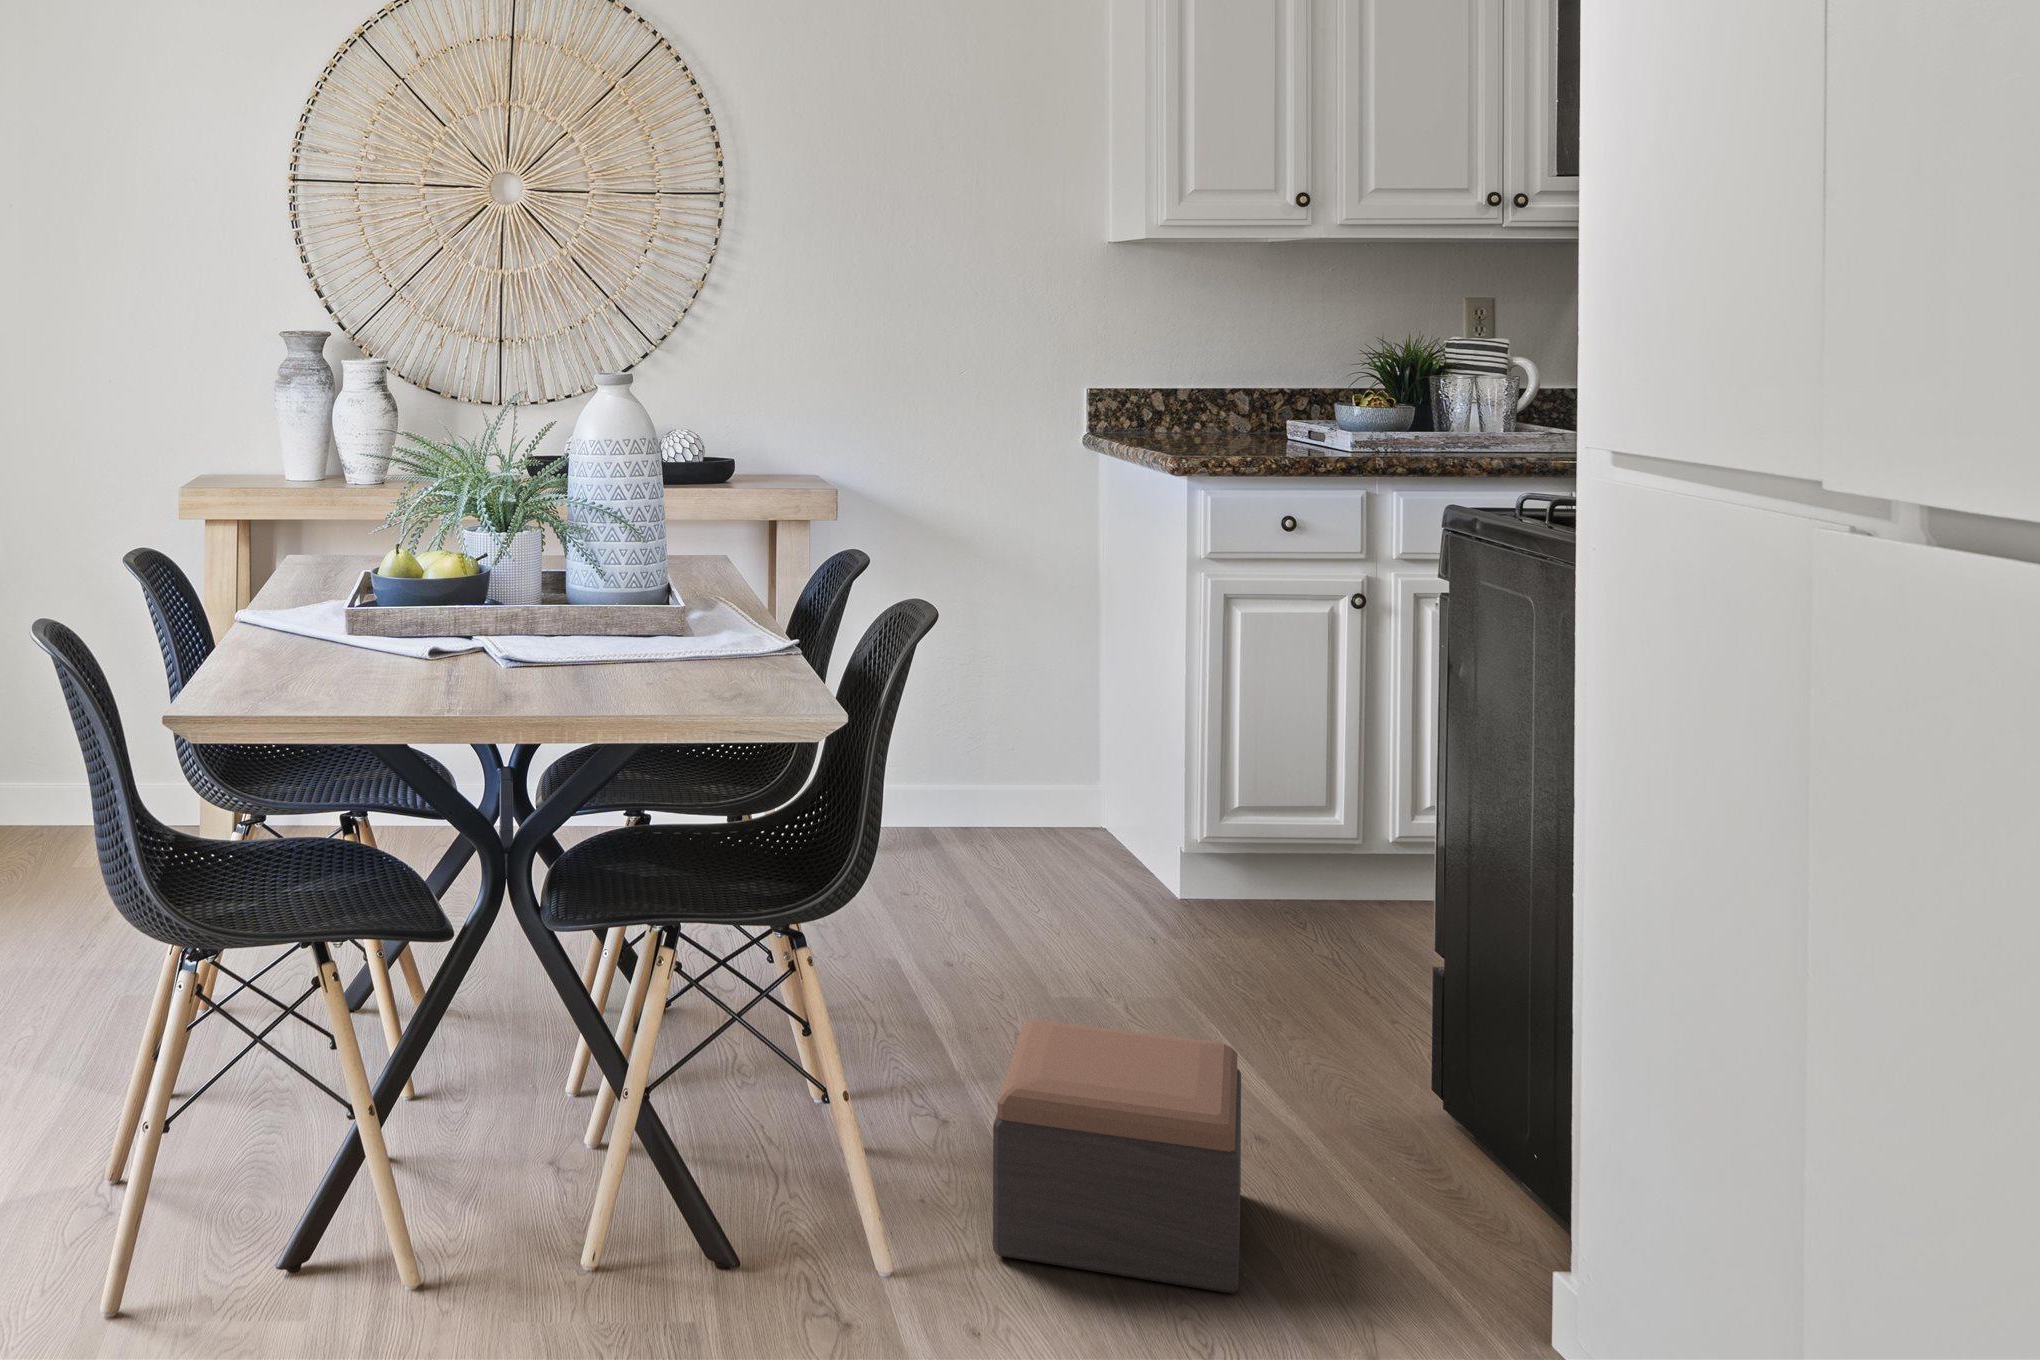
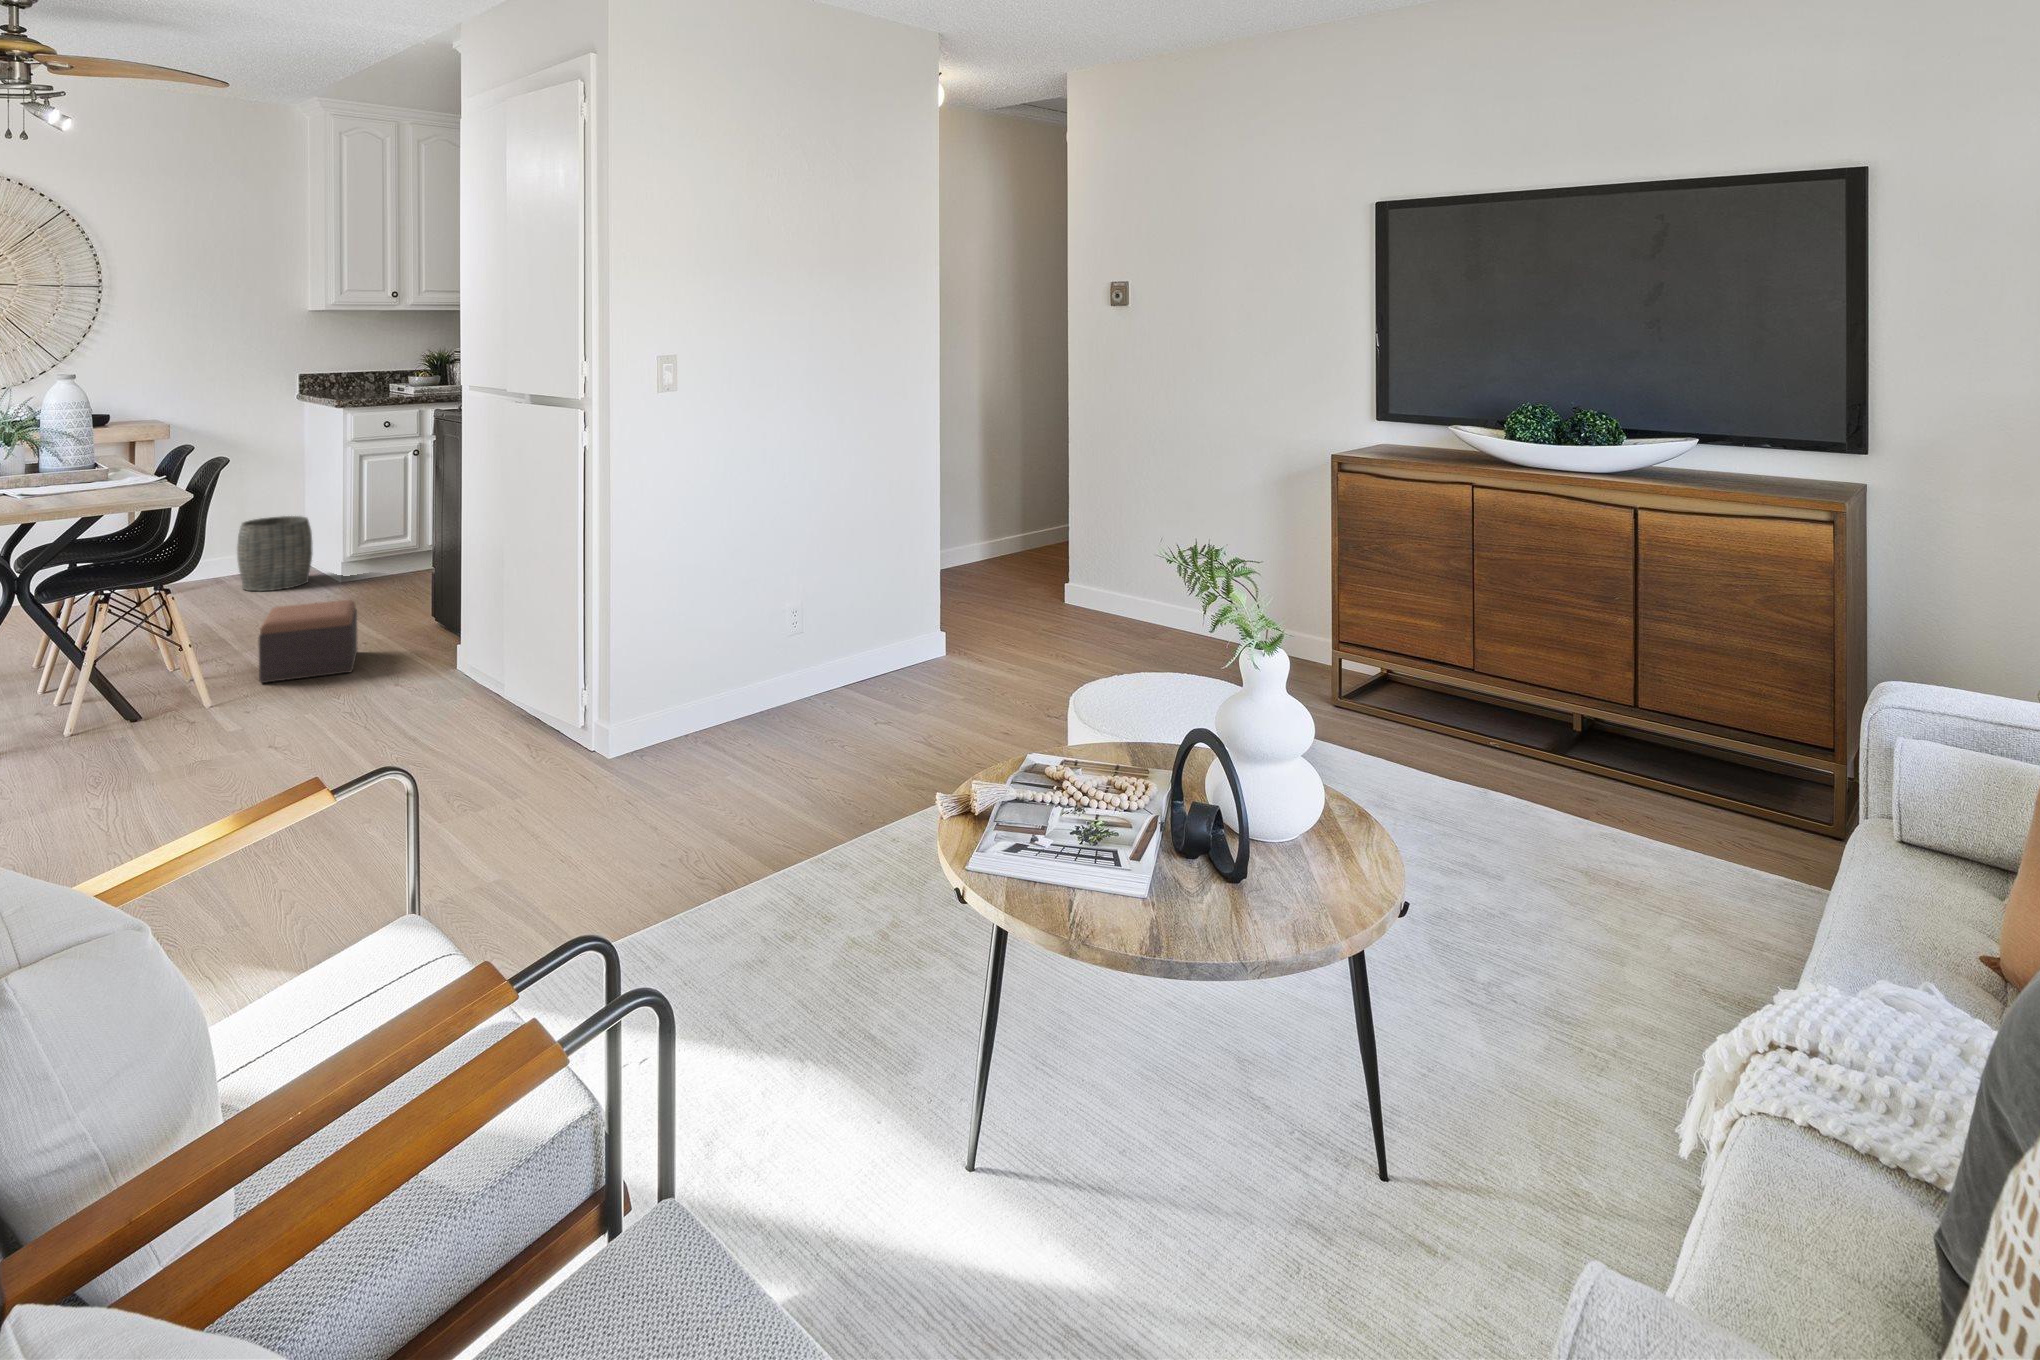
woven basket: none [959,707,1110,885] -> present [237,516,312,591]

